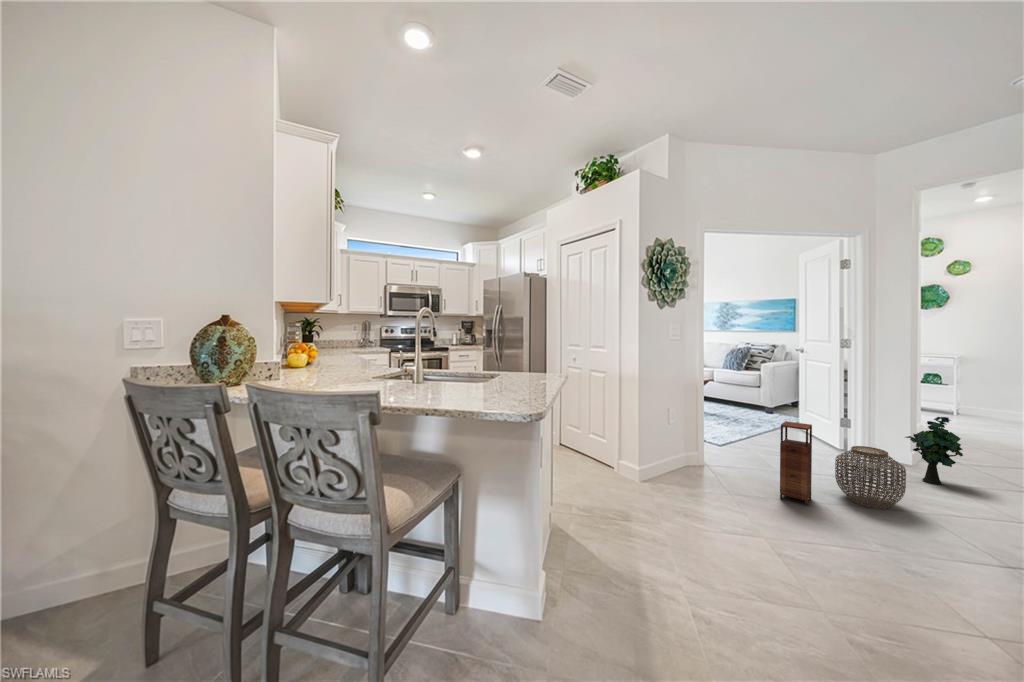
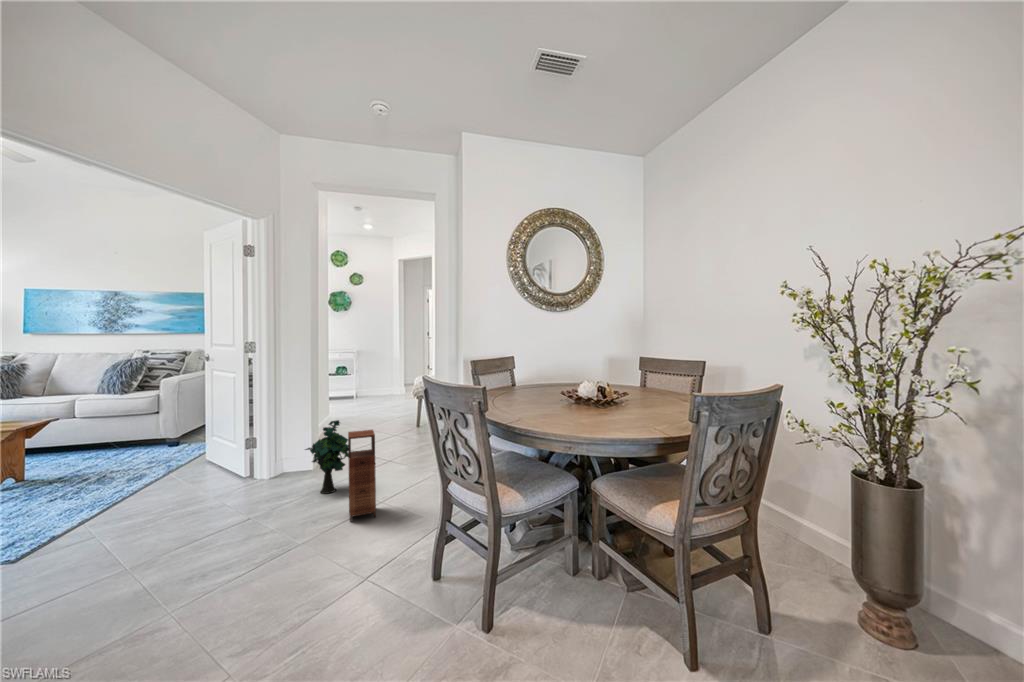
storage cabinet: present [780,421,812,505] -> present [348,430,376,522]
woven basket: present [835,446,906,509] -> none [211,482,294,571]

